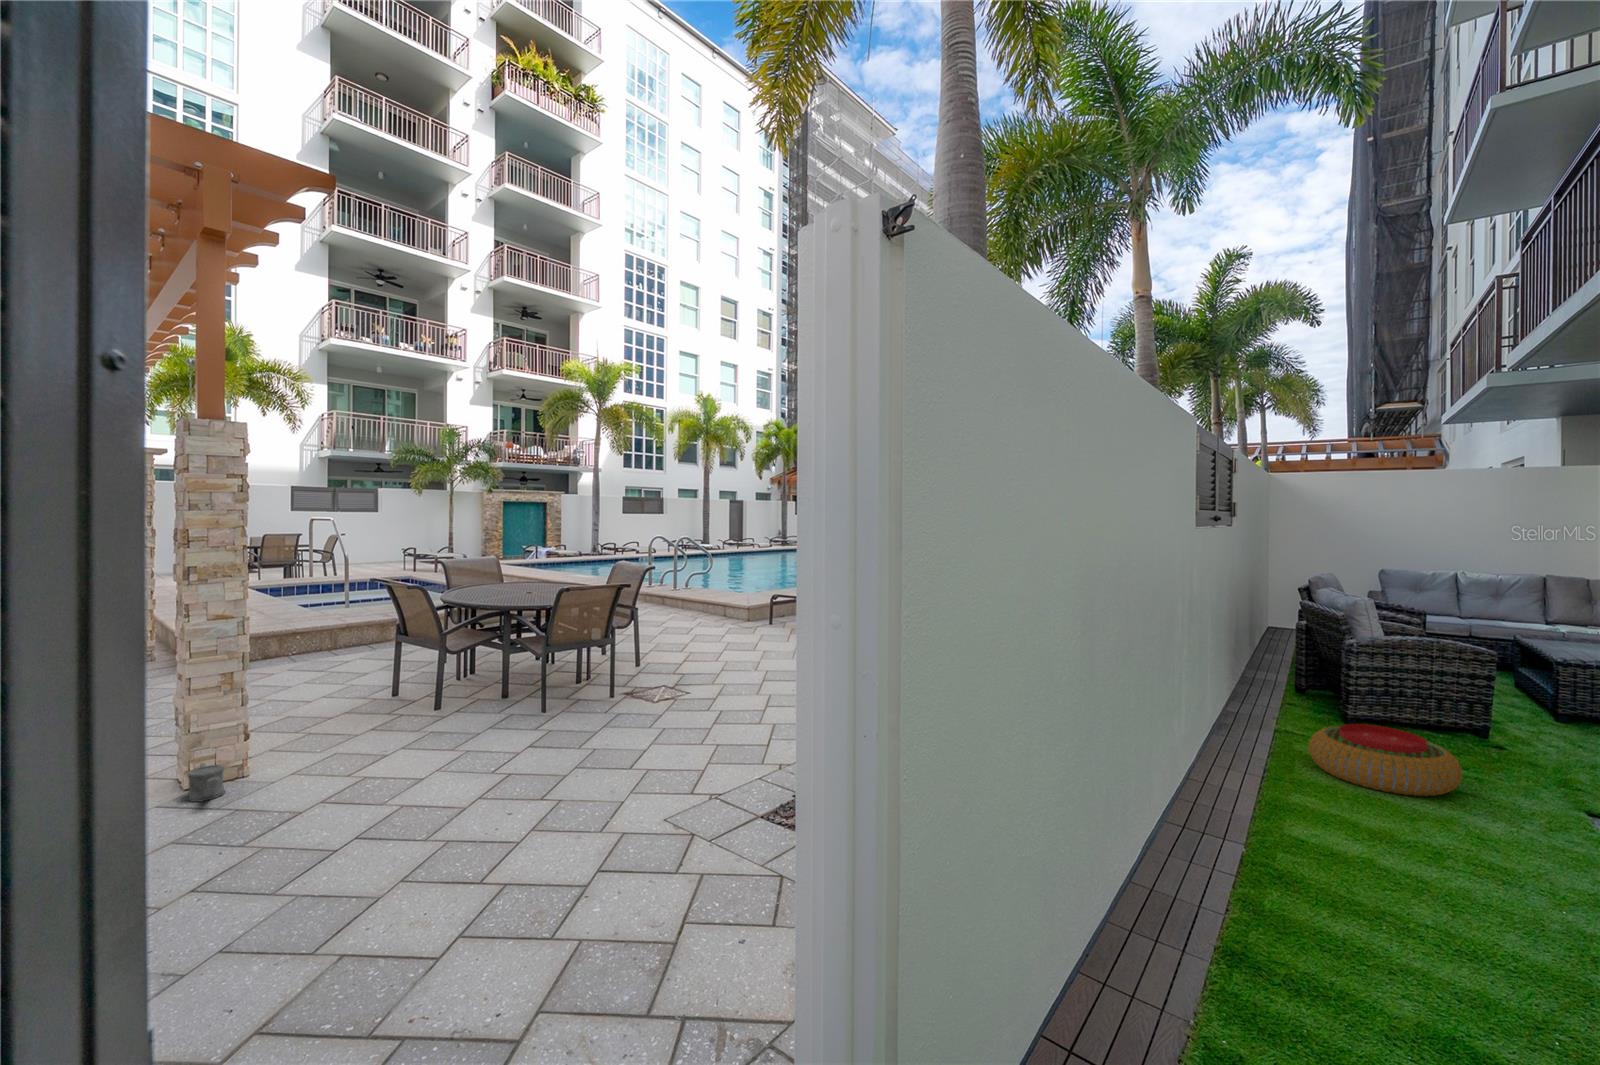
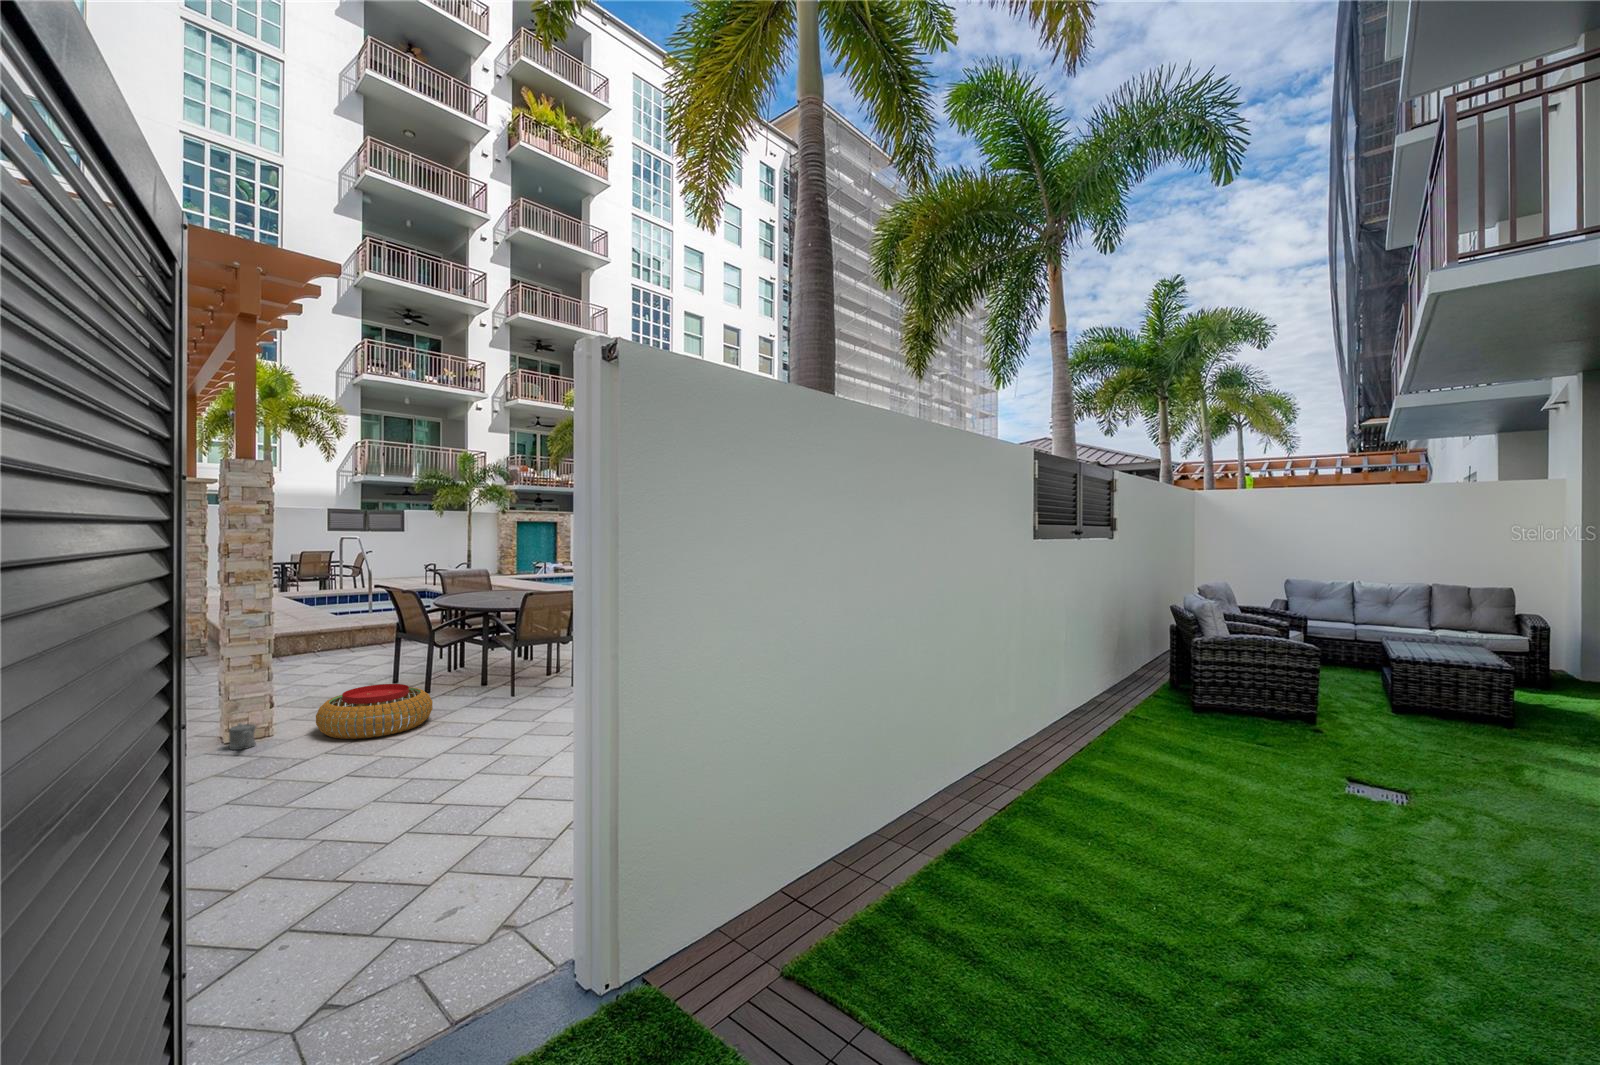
pouf: present [1309,724,1462,796] -> present [316,684,433,739]

